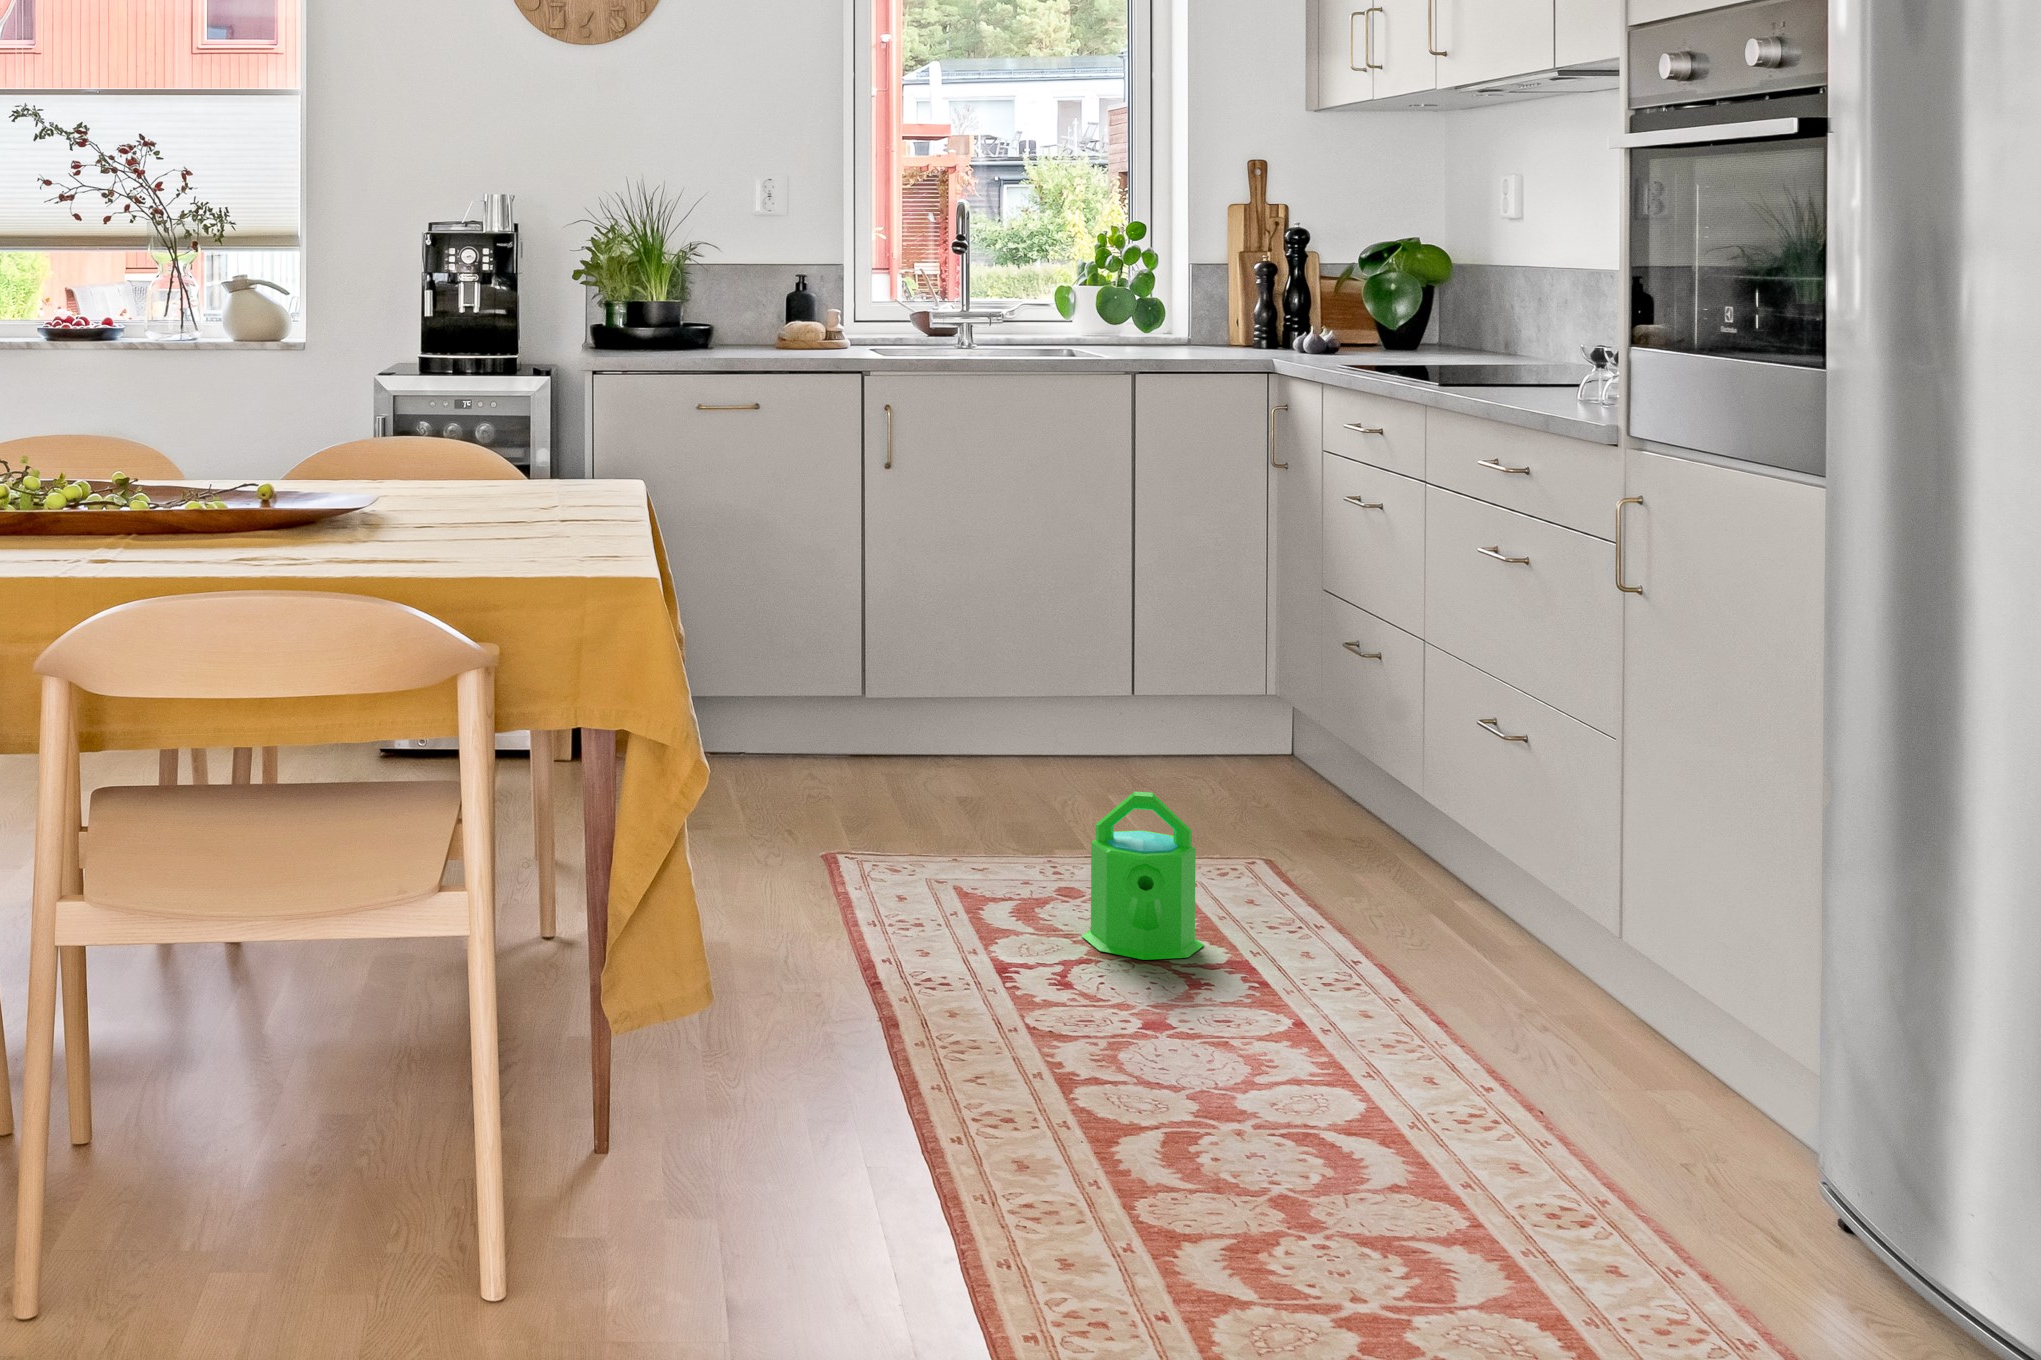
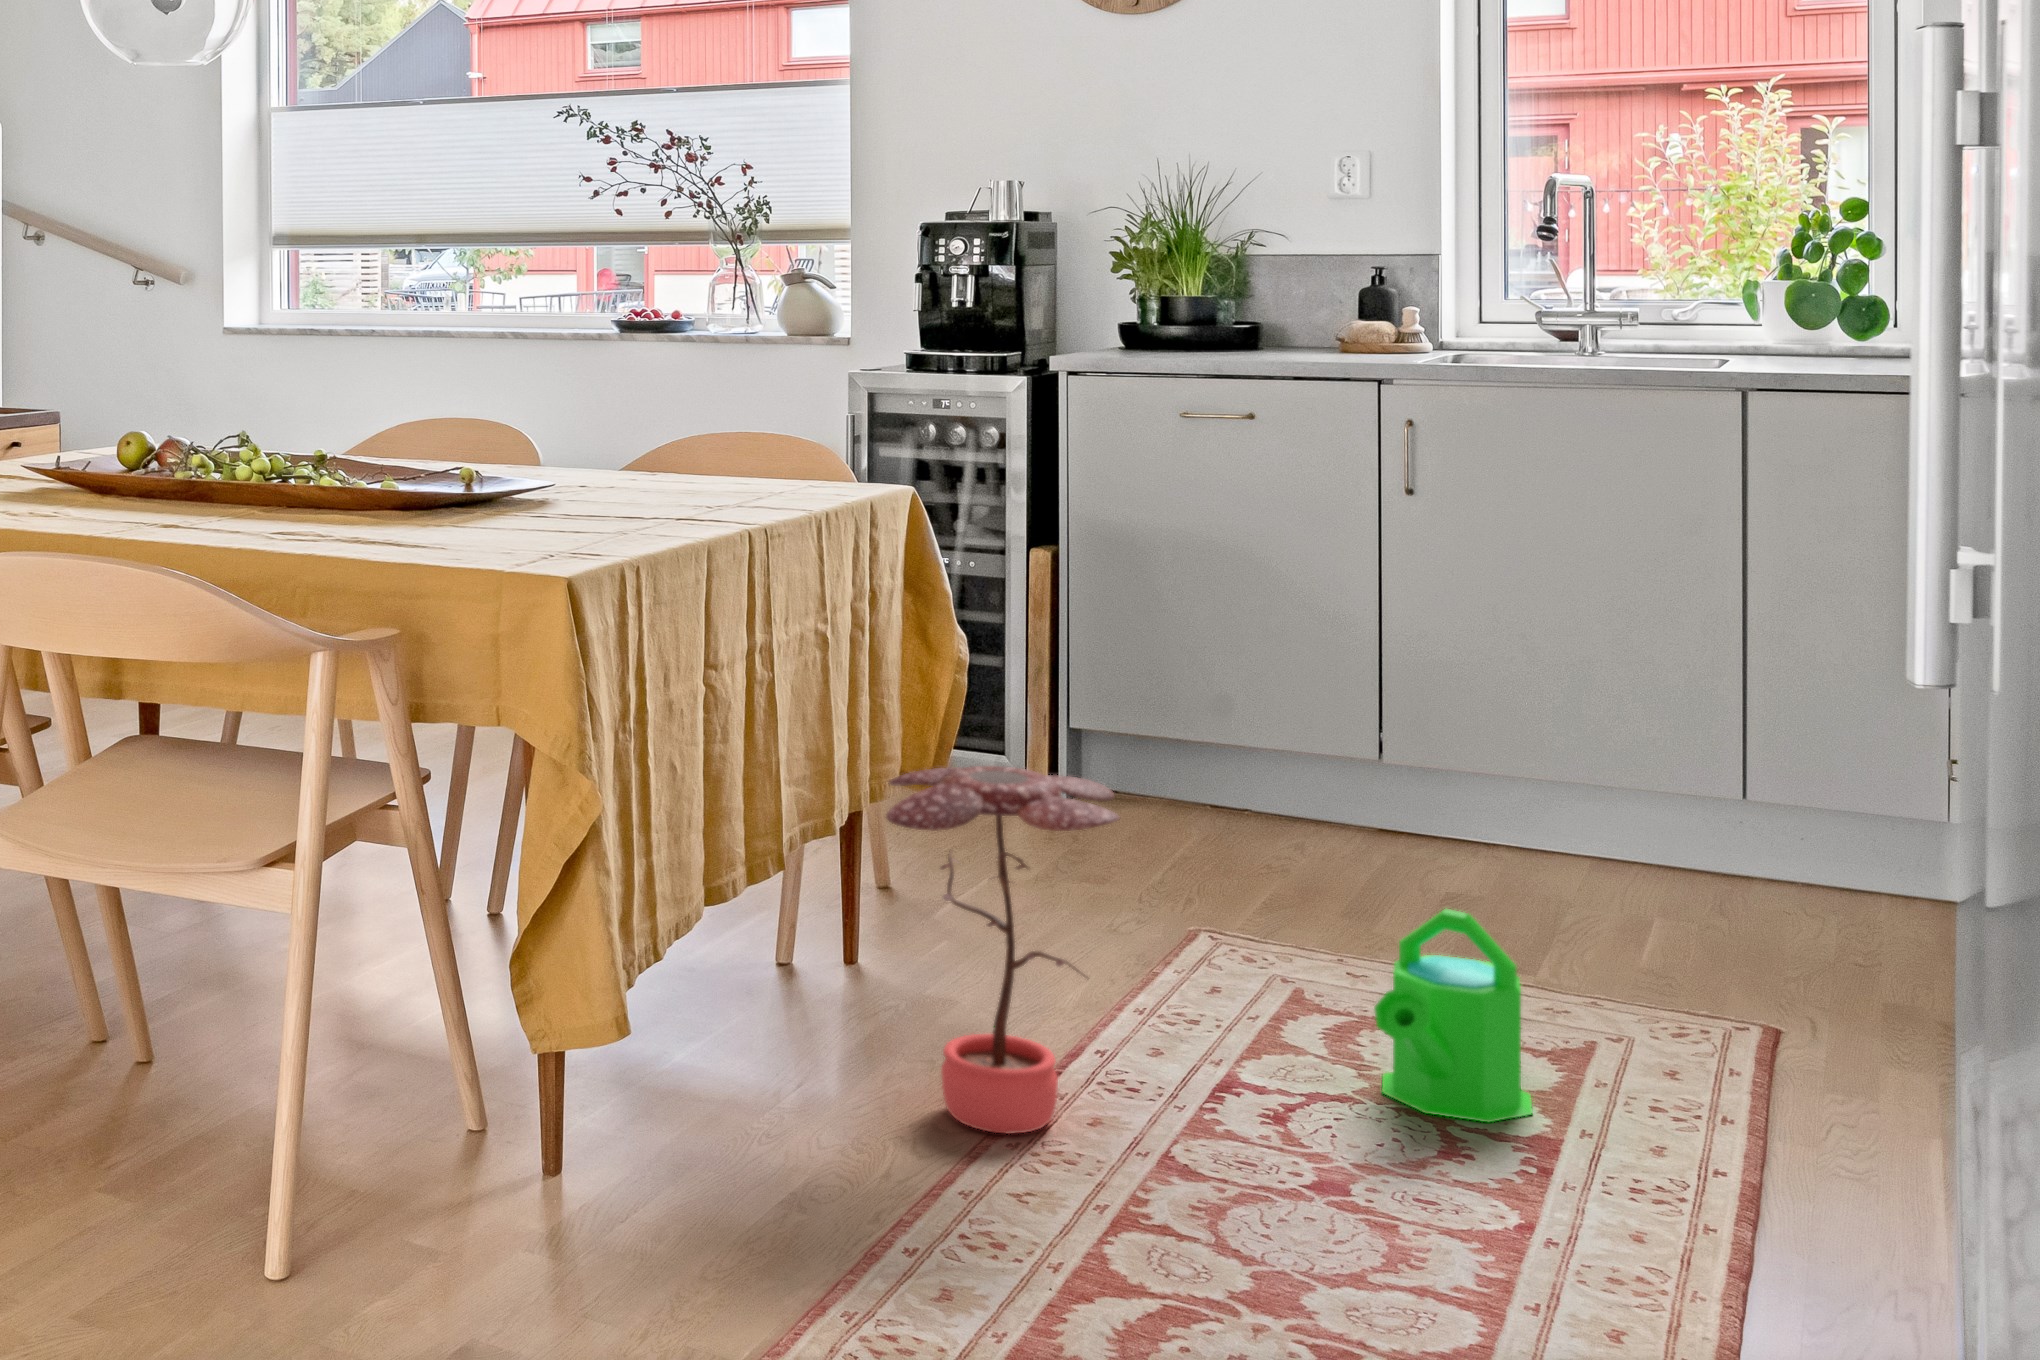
potted plant: none [768,716,1005,1045] -> present [886,766,1119,1134]

